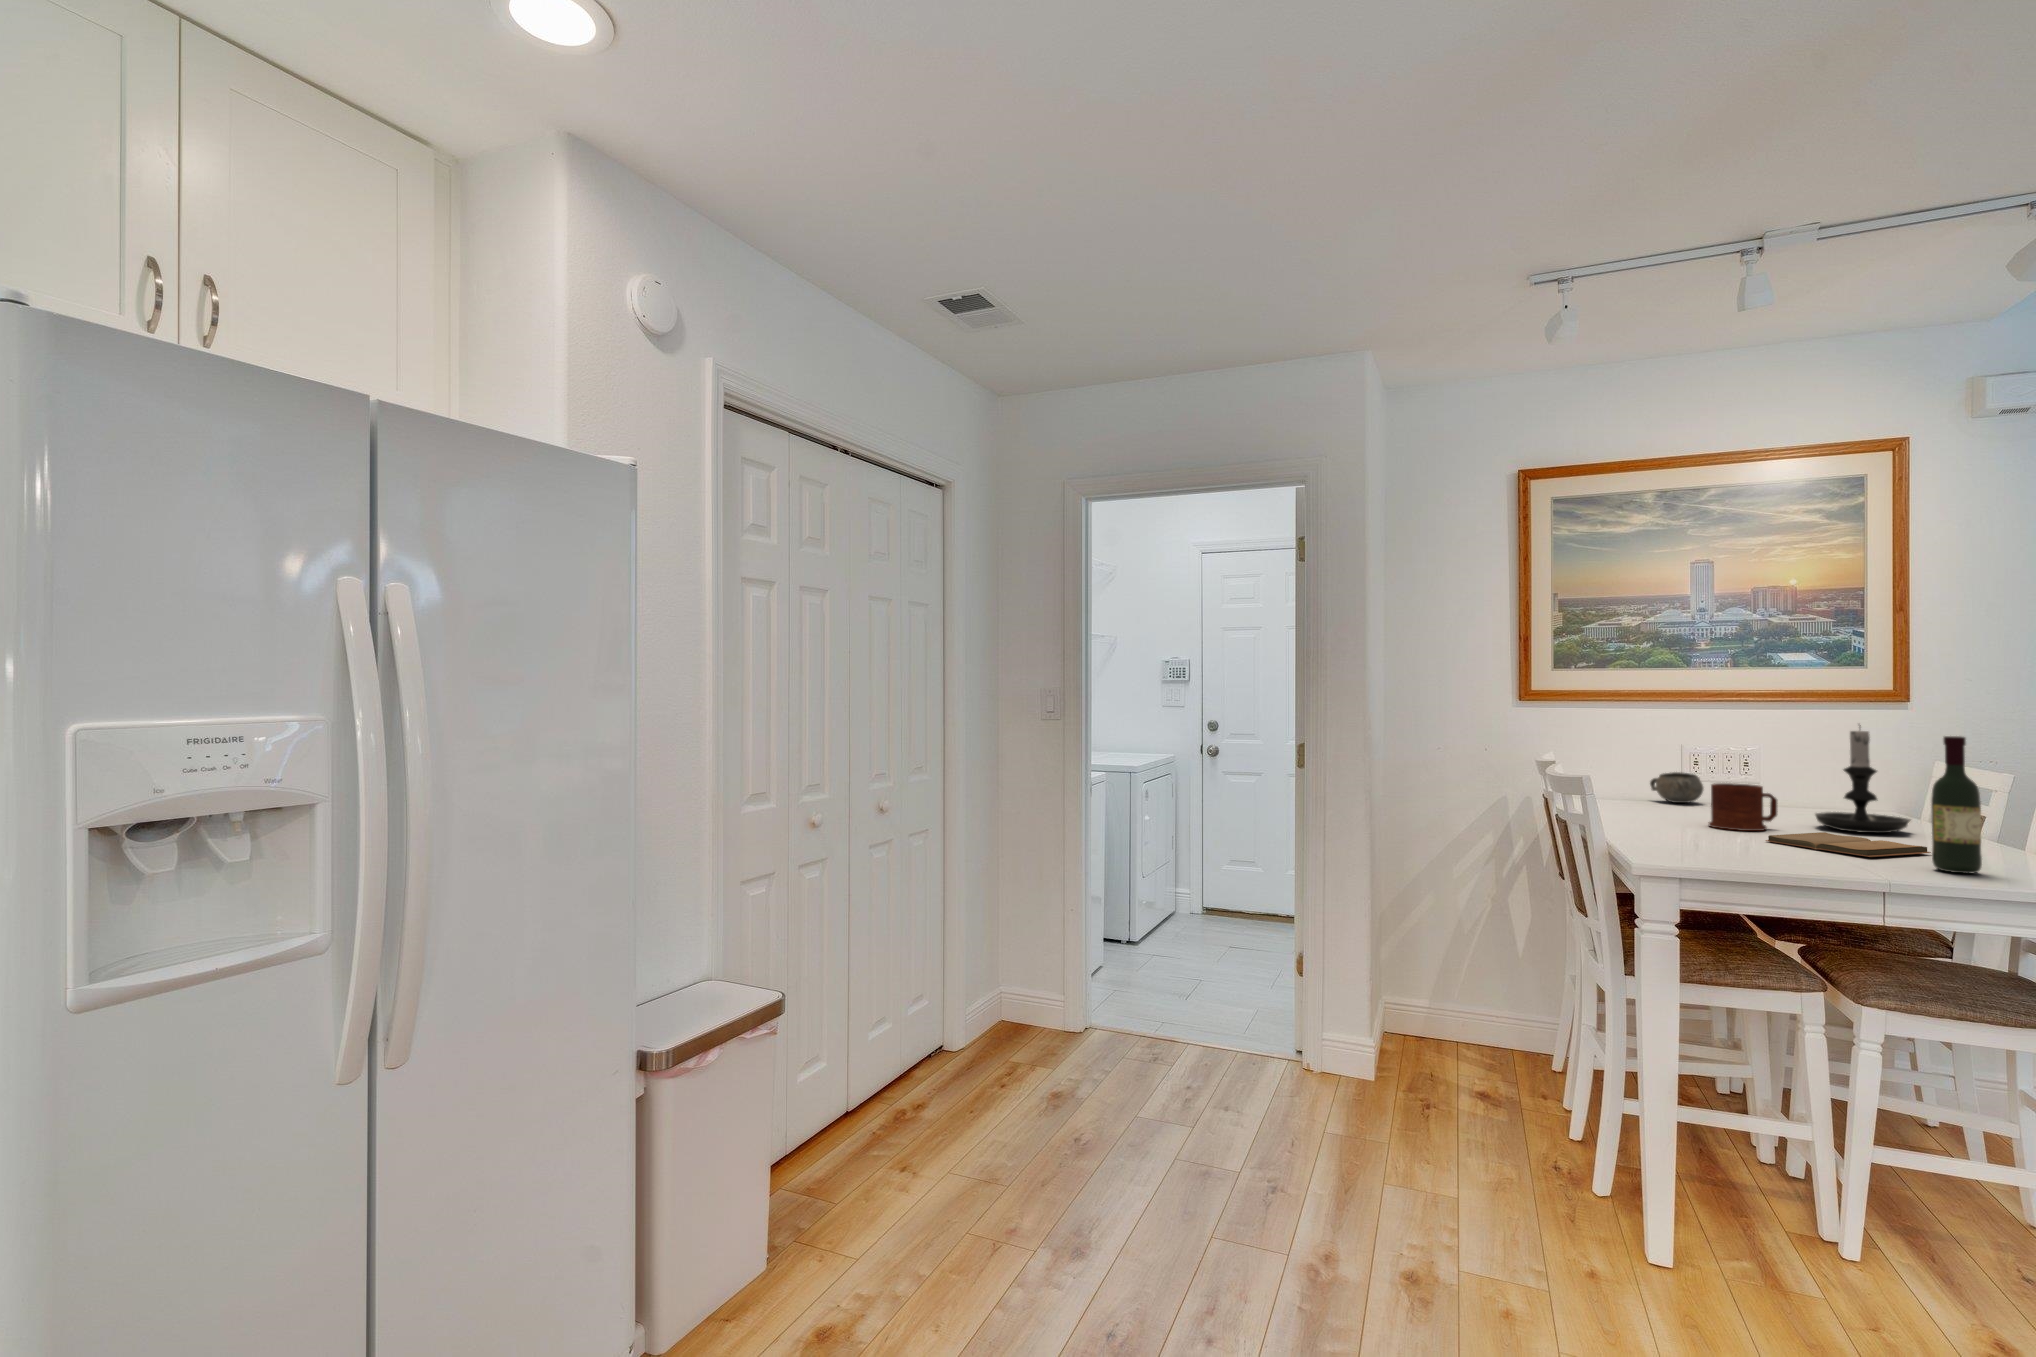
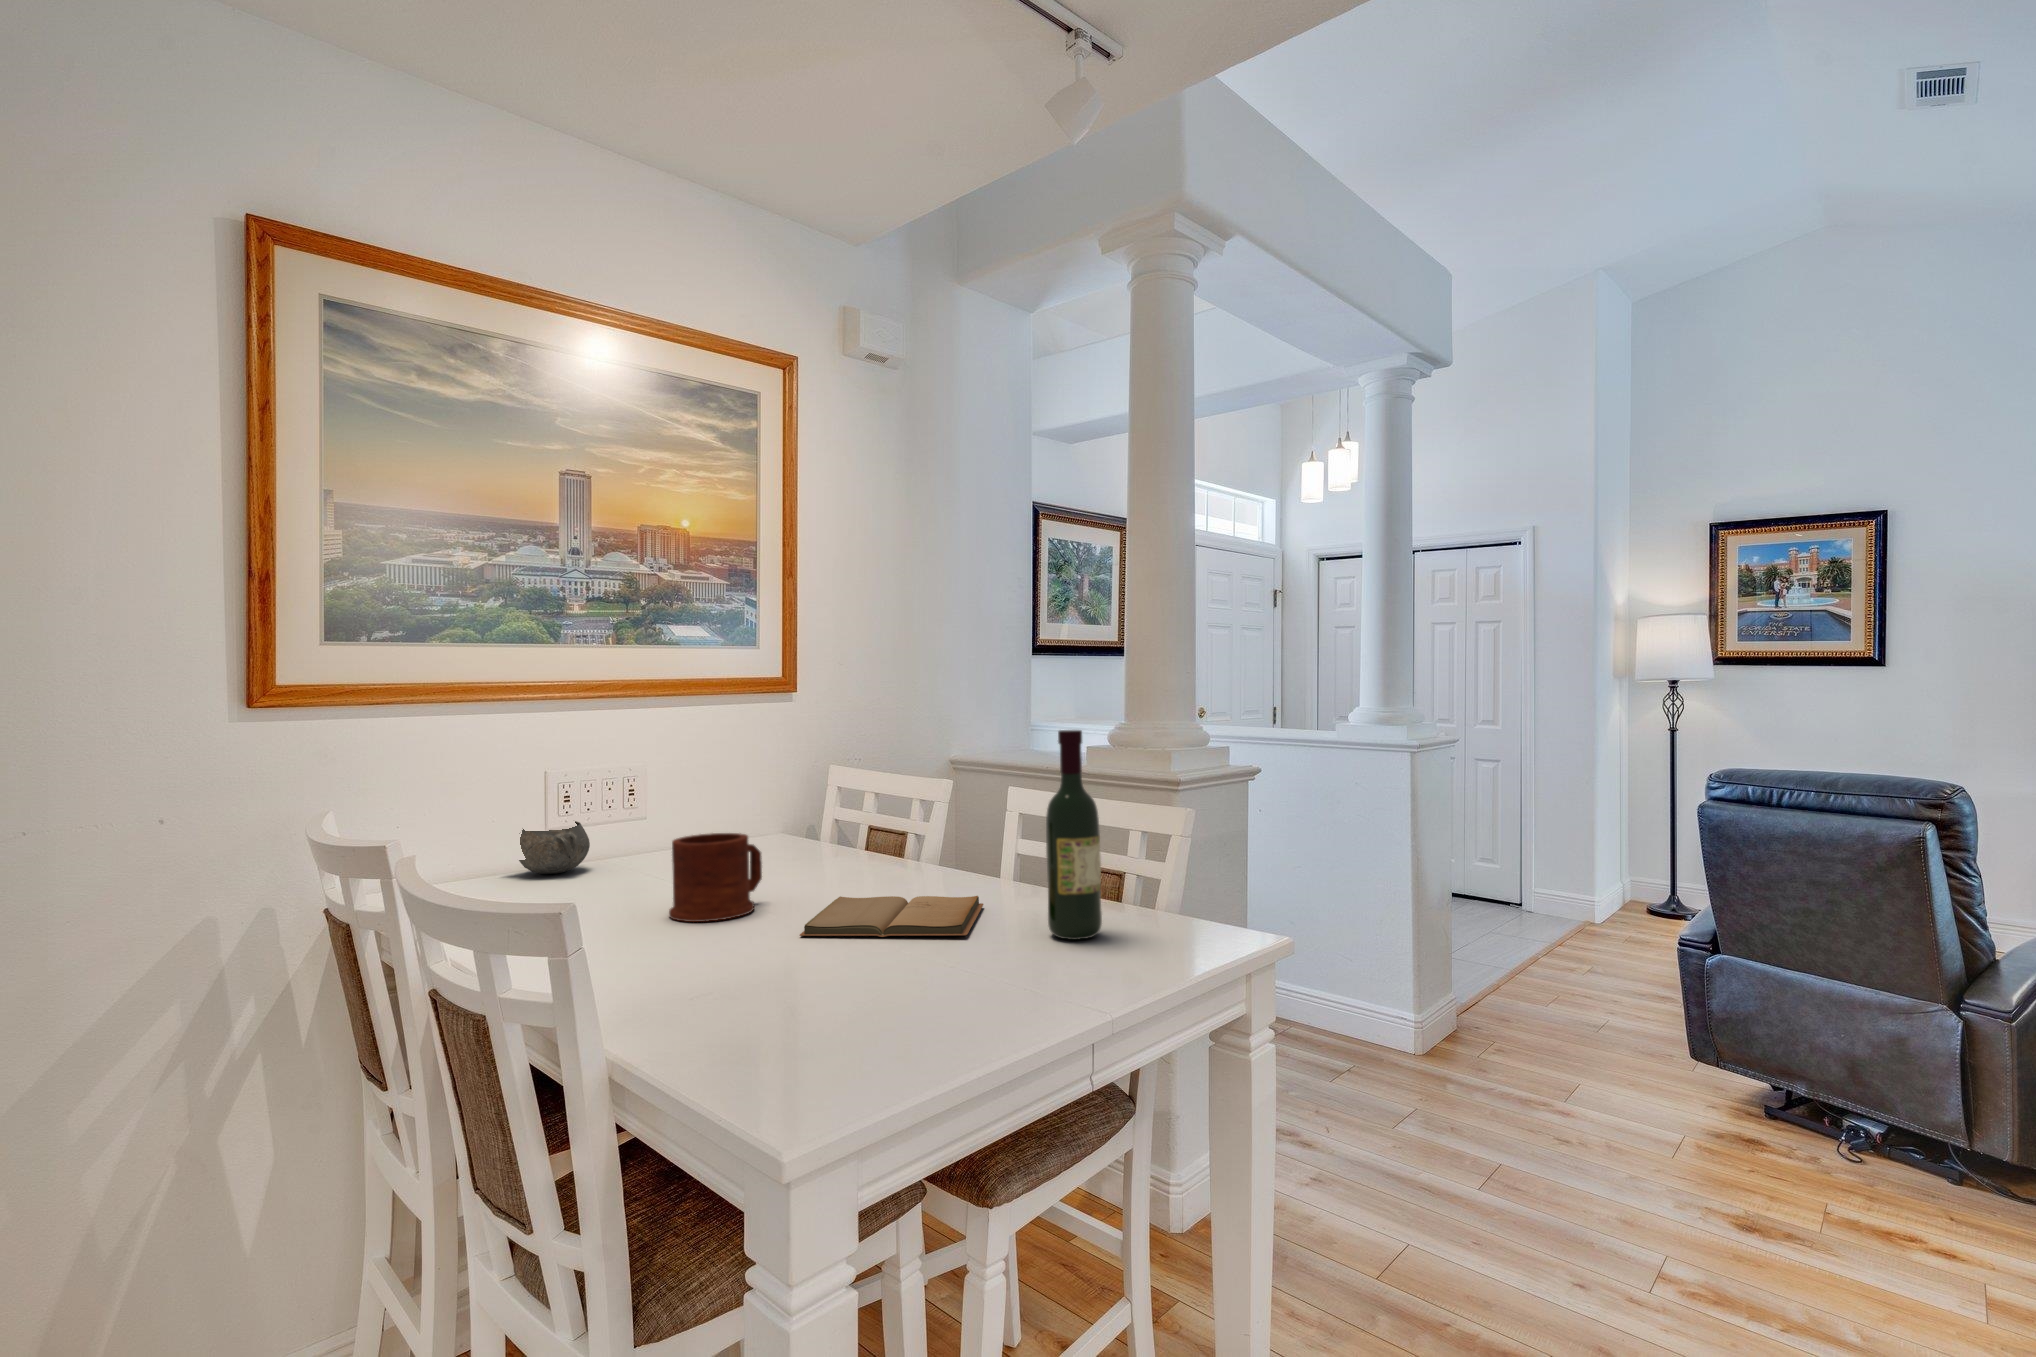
candle holder: present [1815,725,1910,833] -> none [782,721,894,884]

